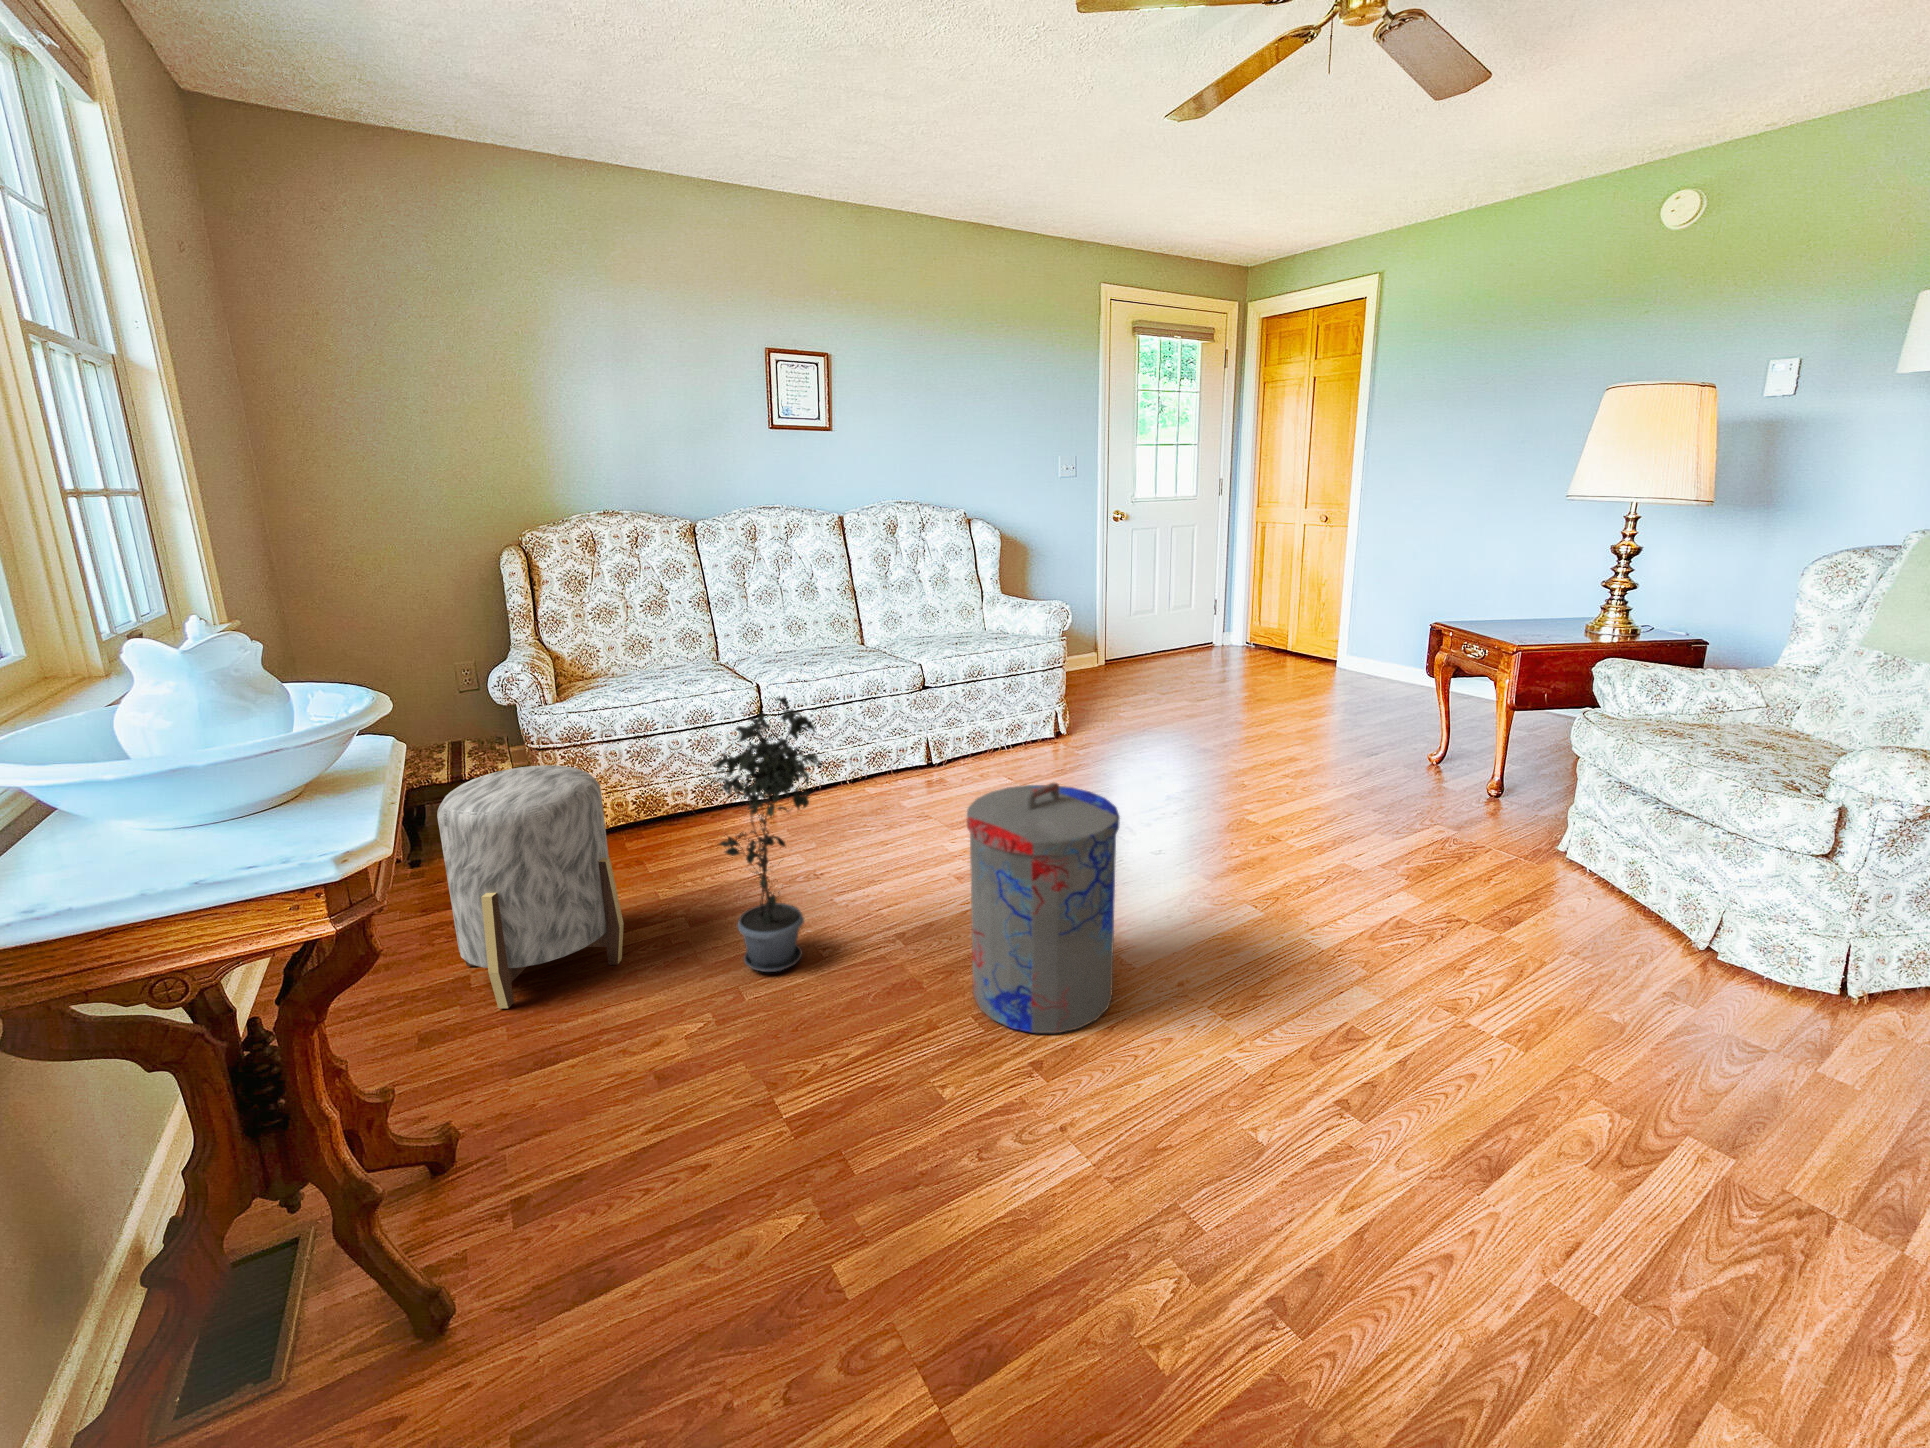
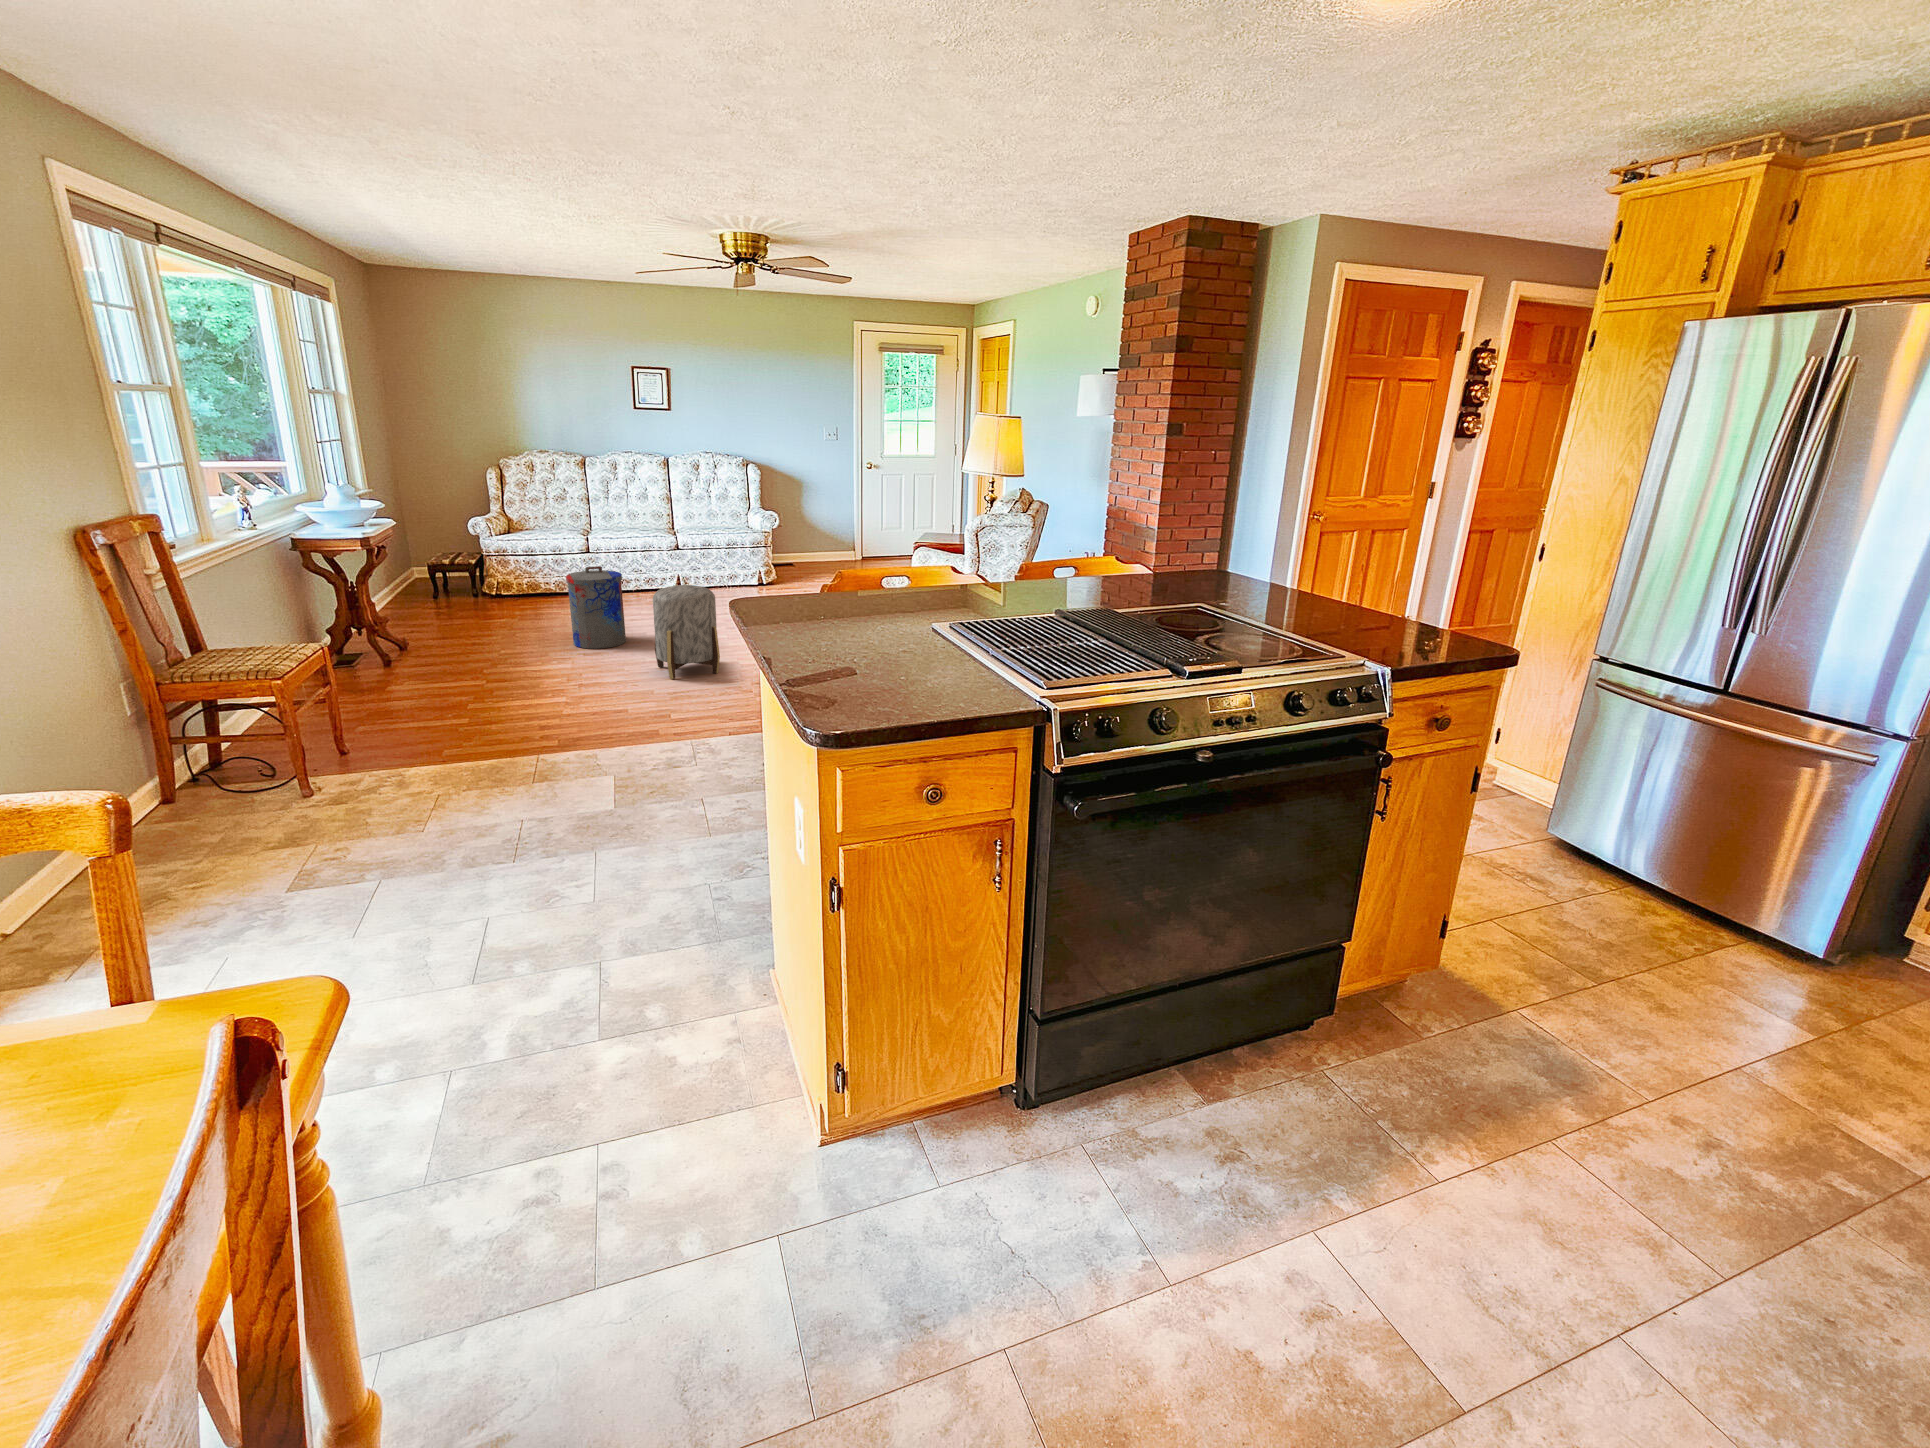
potted plant: present [705,697,823,972] -> none [499,531,544,631]
stool: present [437,765,624,1008] -> present [653,585,720,679]

